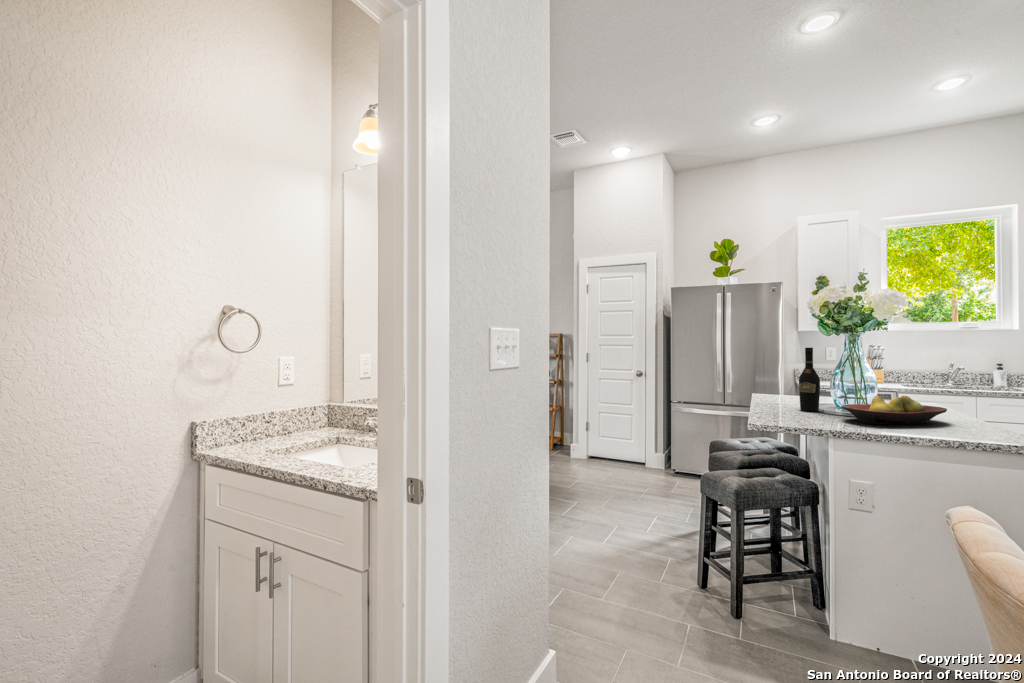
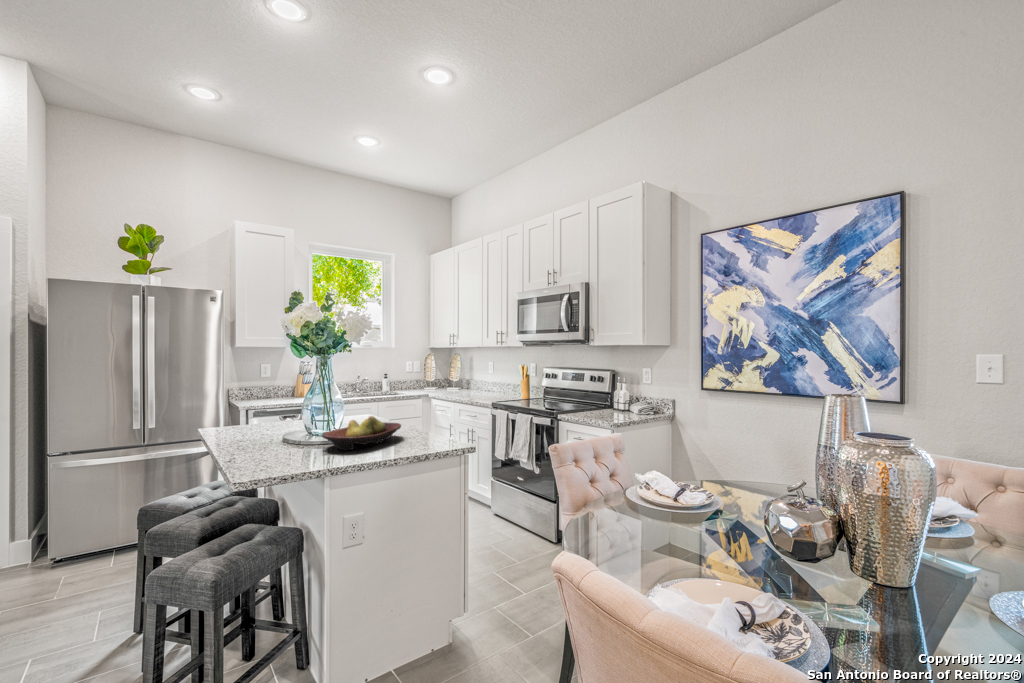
wine bottle: present [799,348,820,411] -> none [270,371,293,445]

